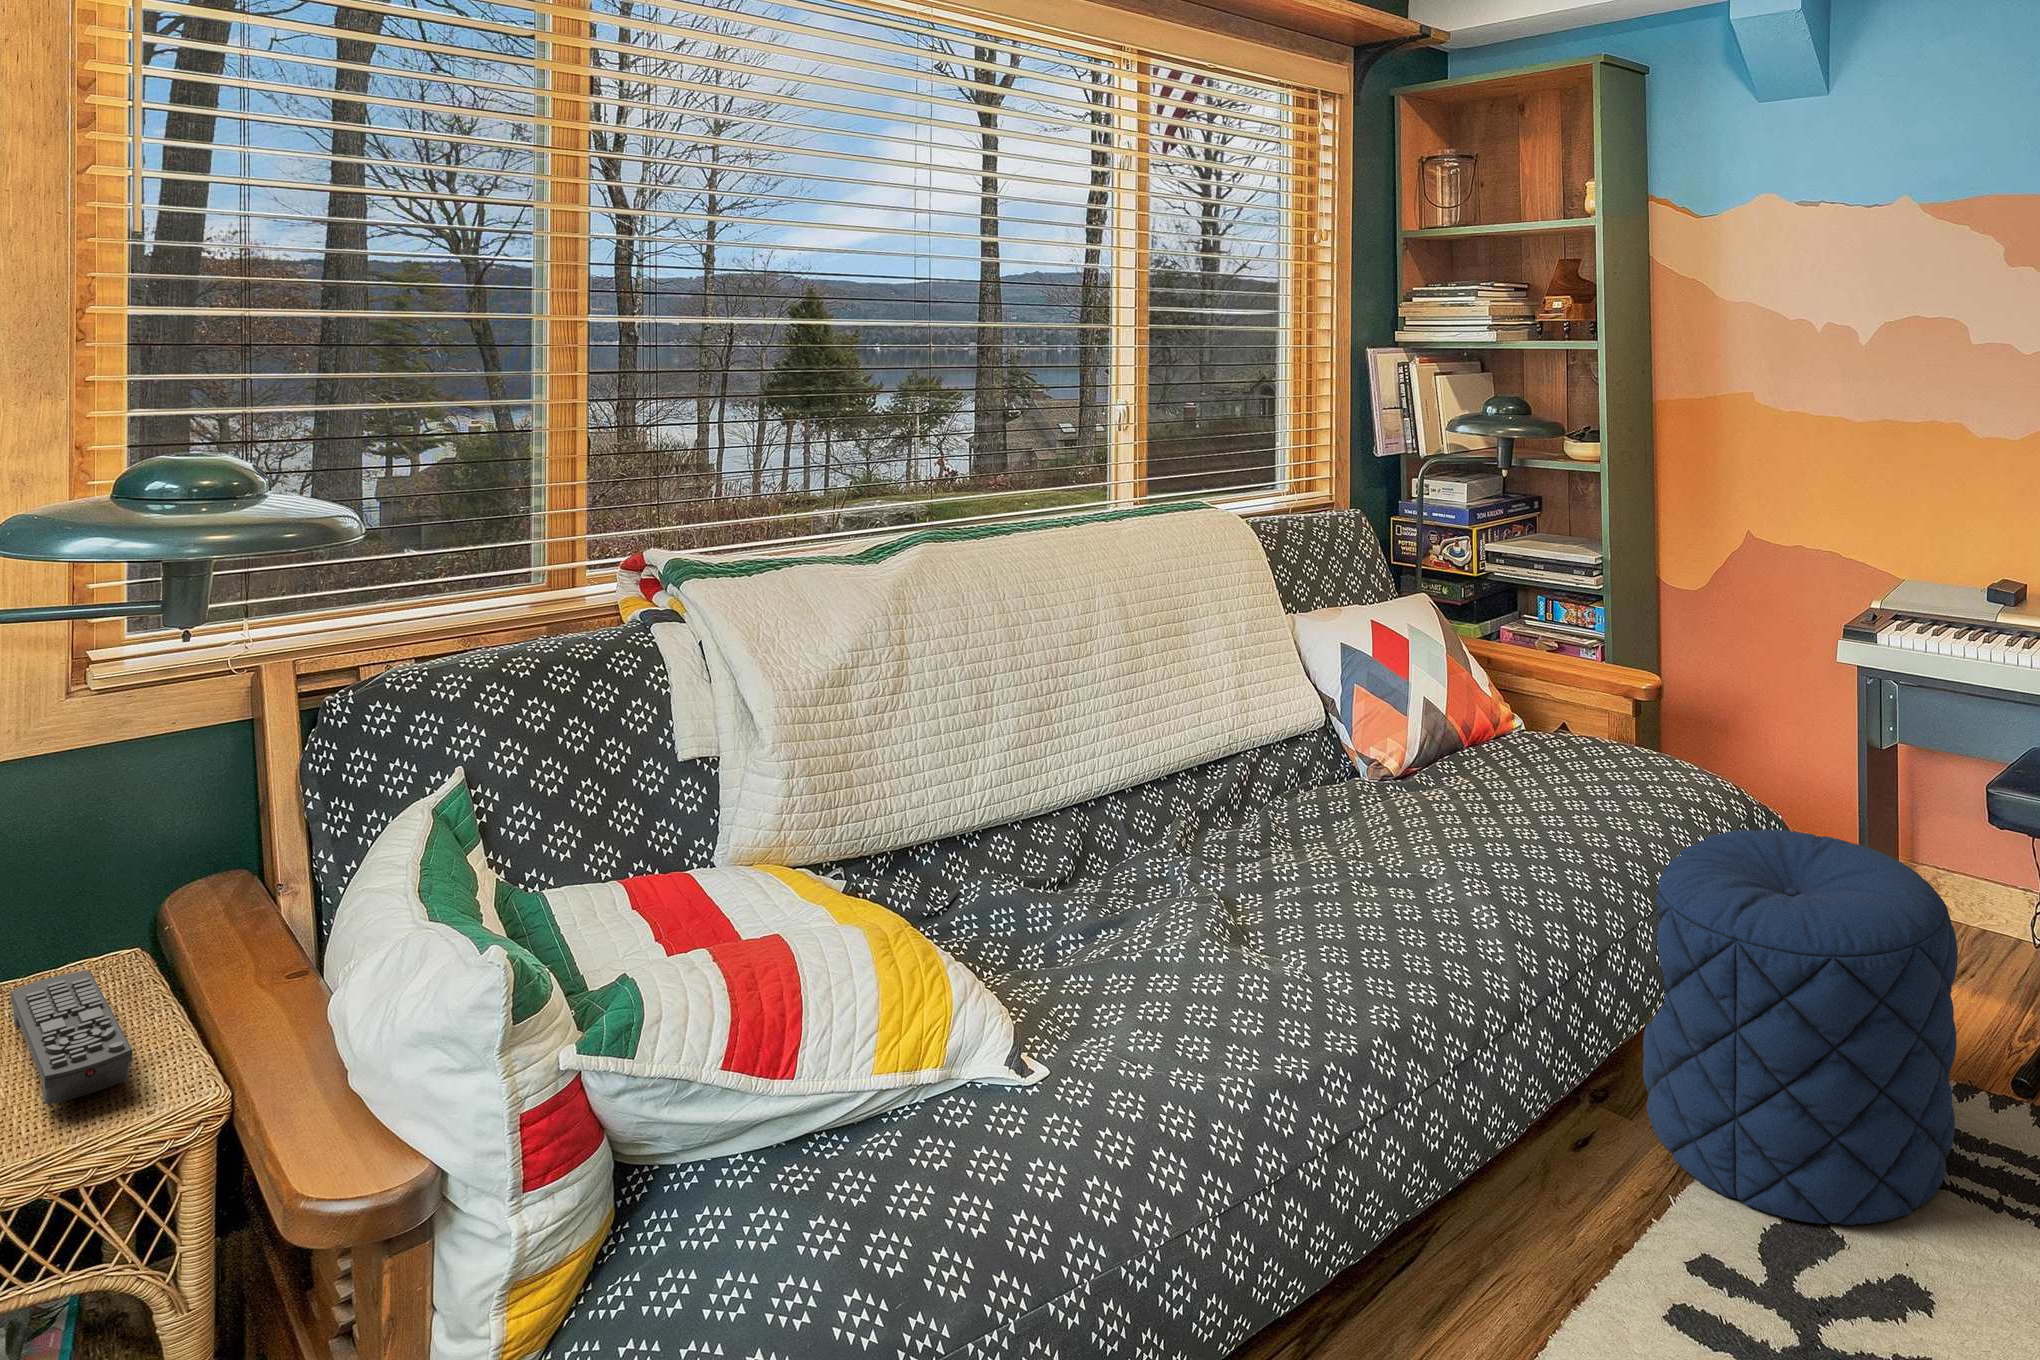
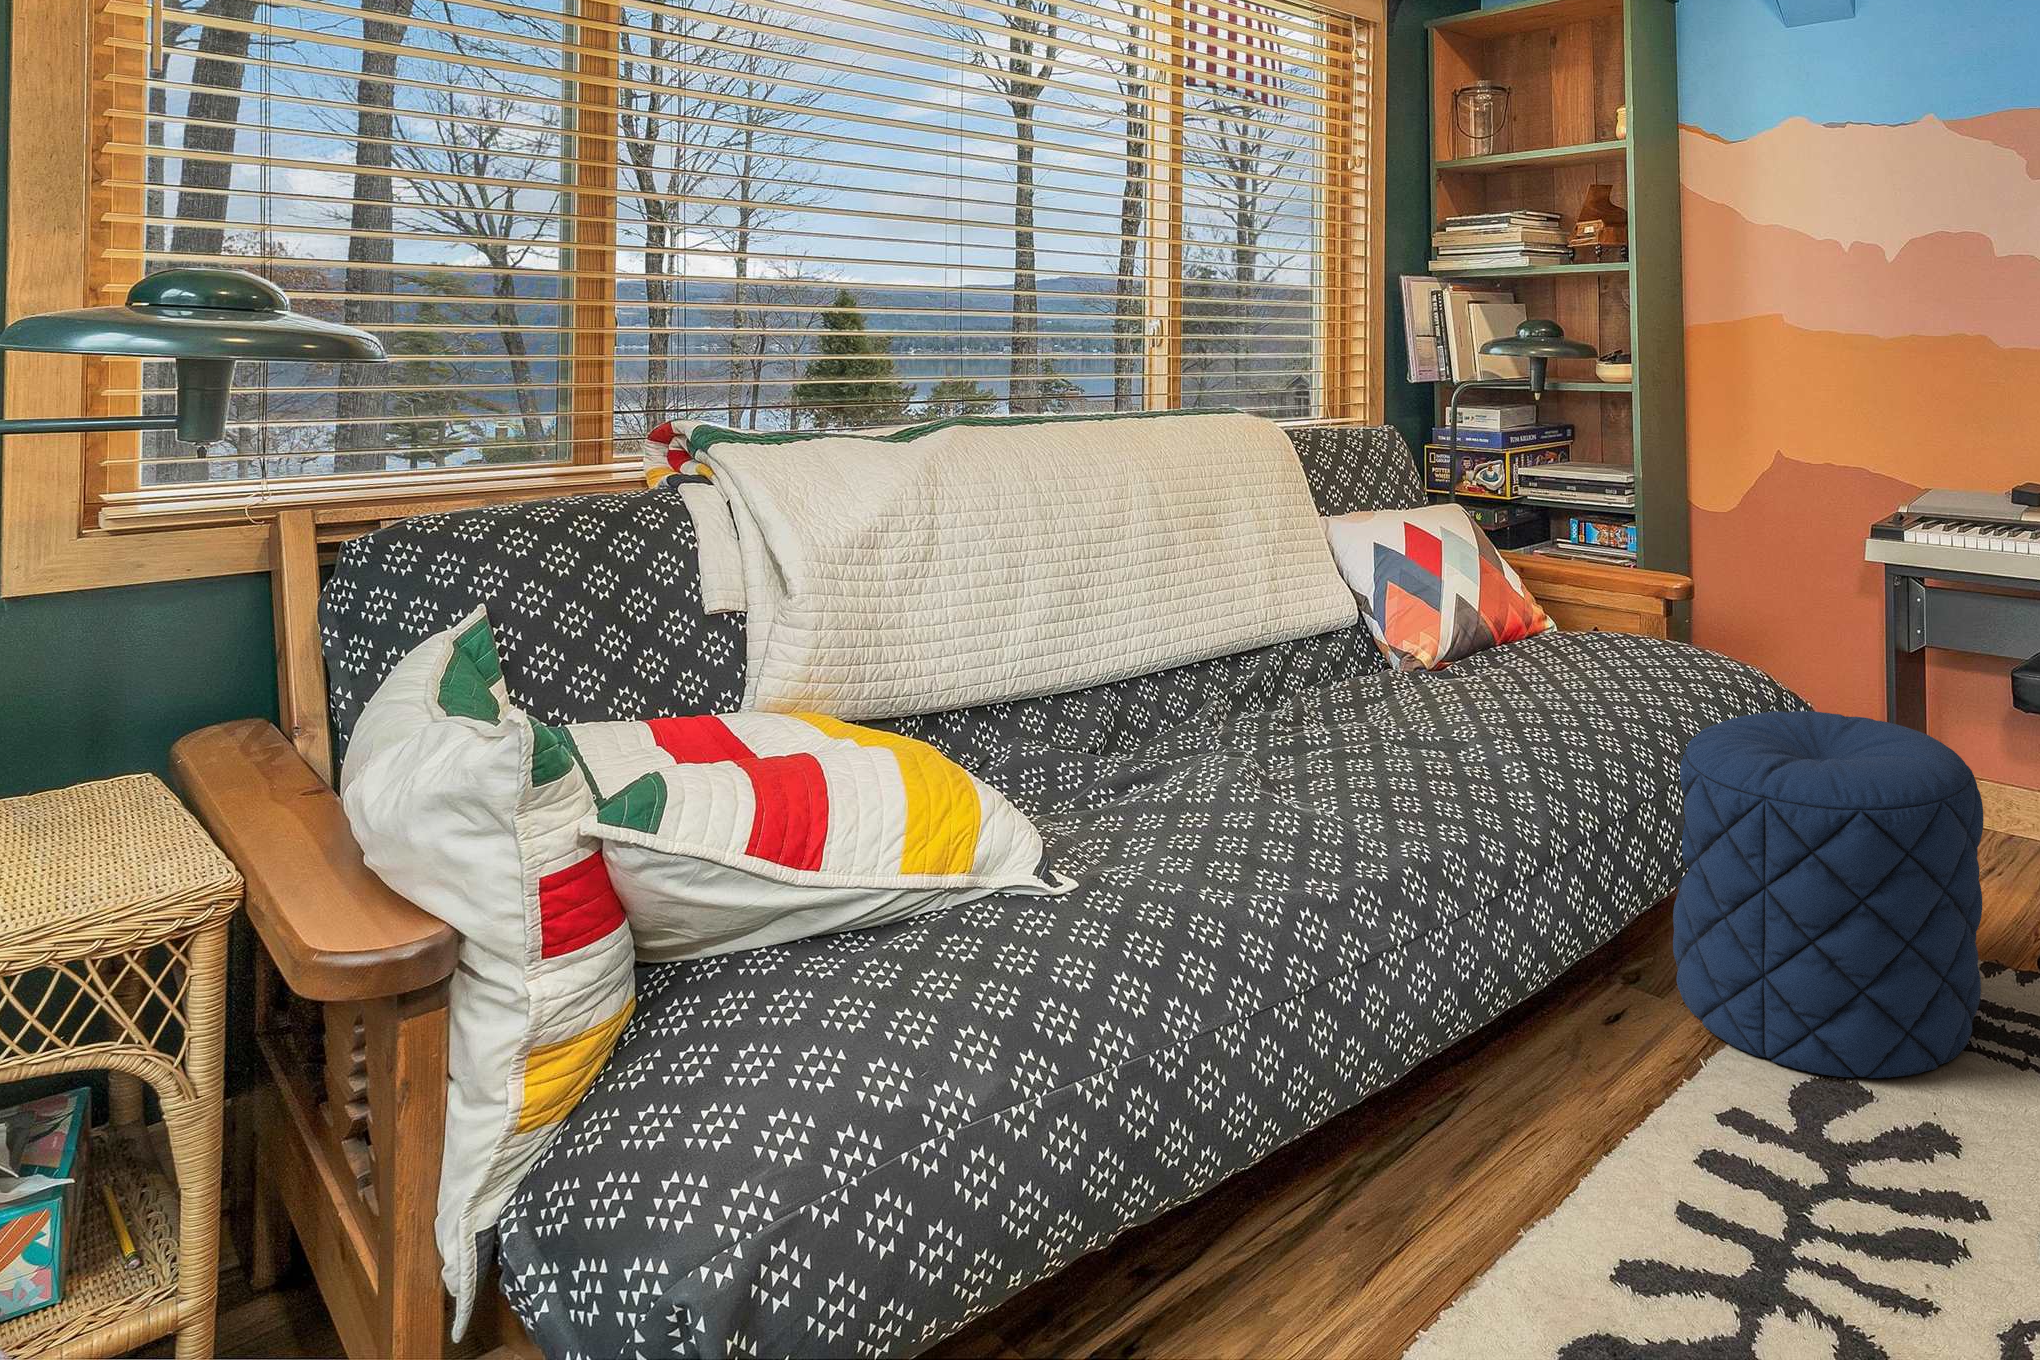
remote control: present [11,970,132,1106] -> none [17,773,142,878]

